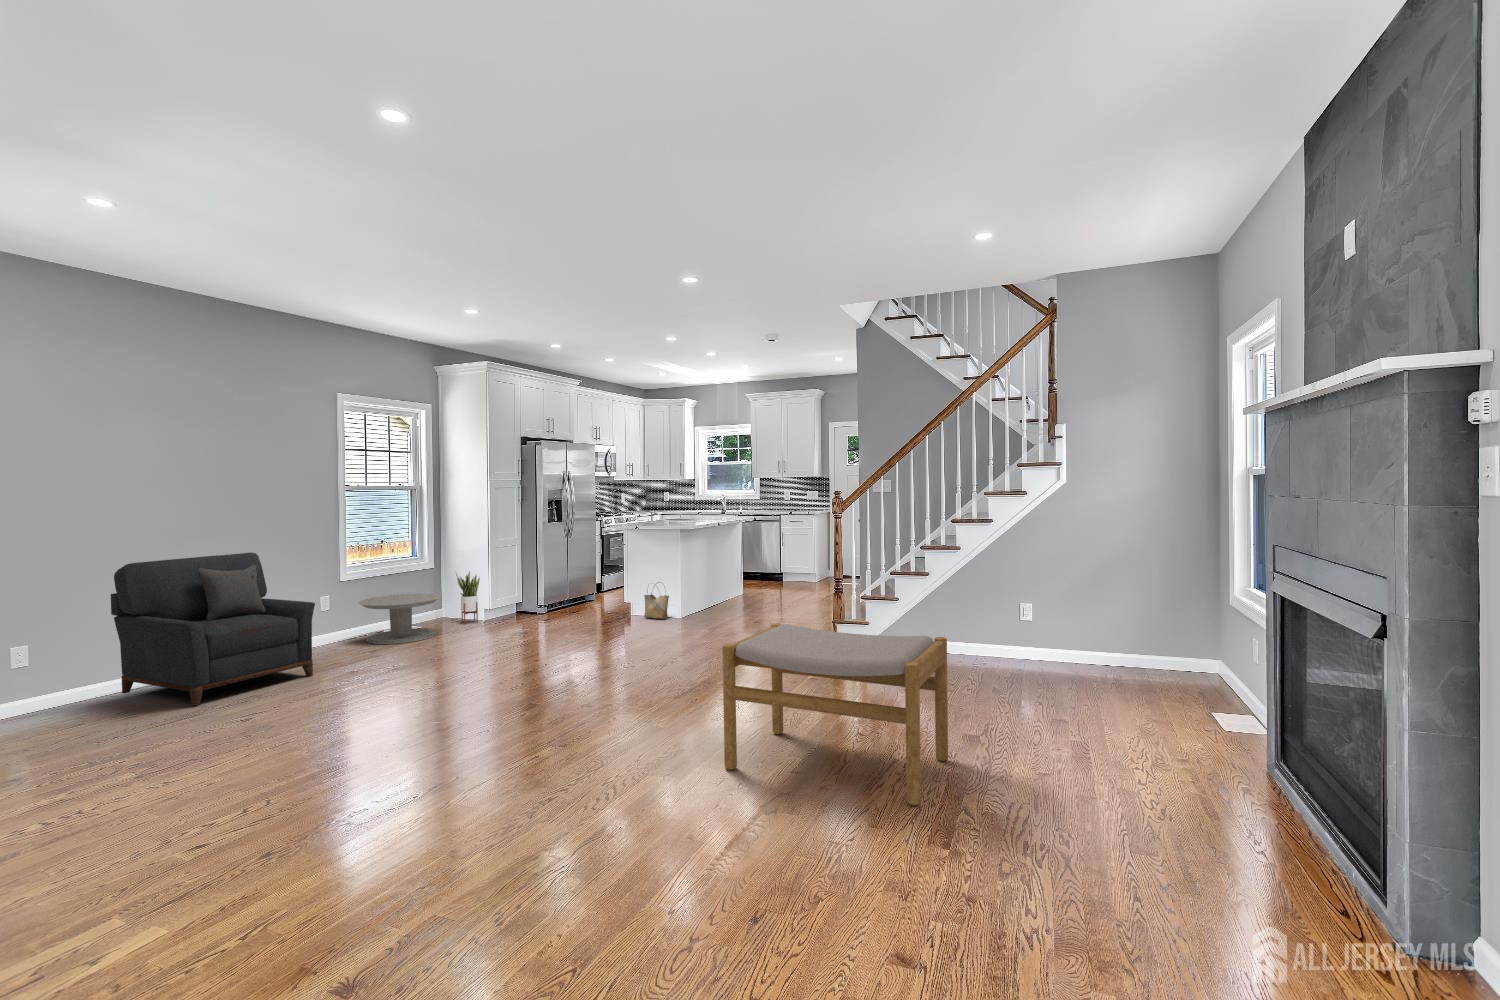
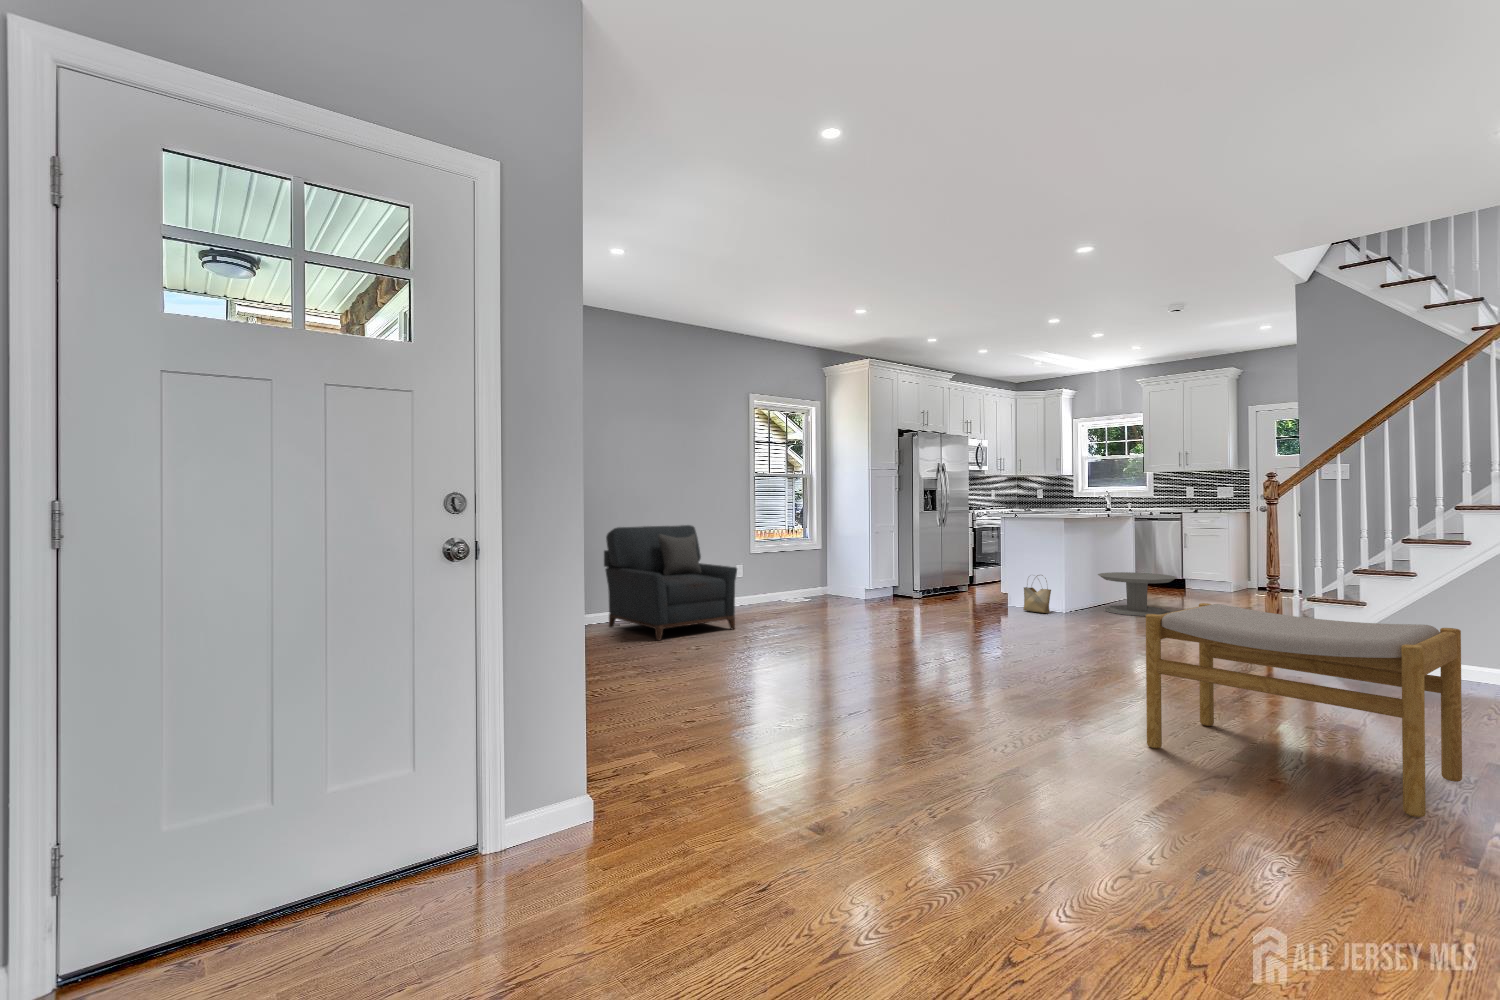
potted plant: present [455,571,480,624] -> none [840,554,861,603]
side table: present [358,594,441,644] -> present [1098,572,1177,616]

